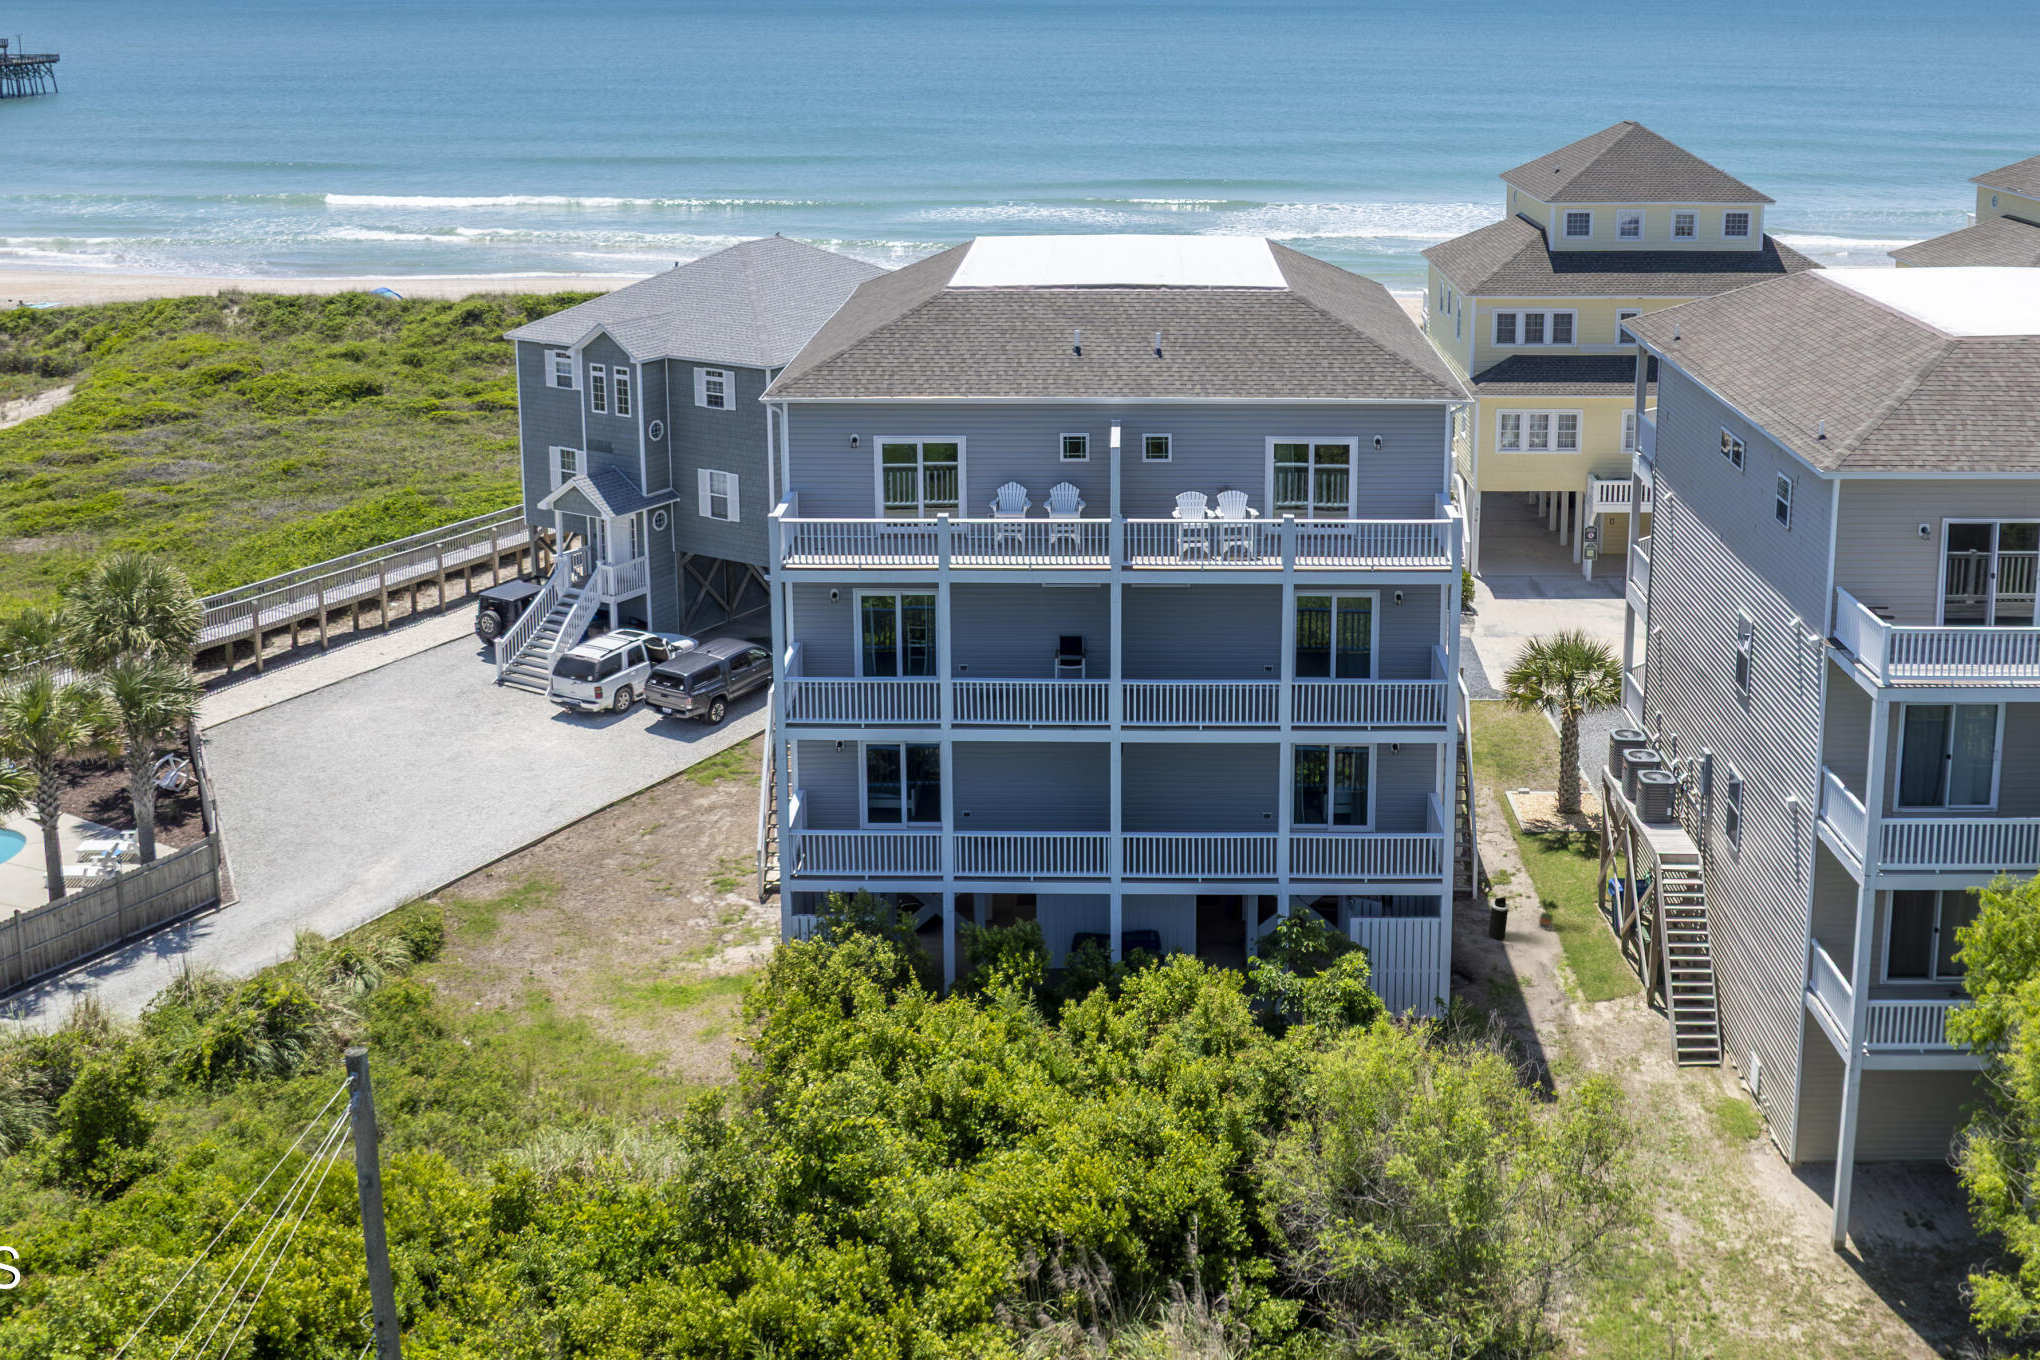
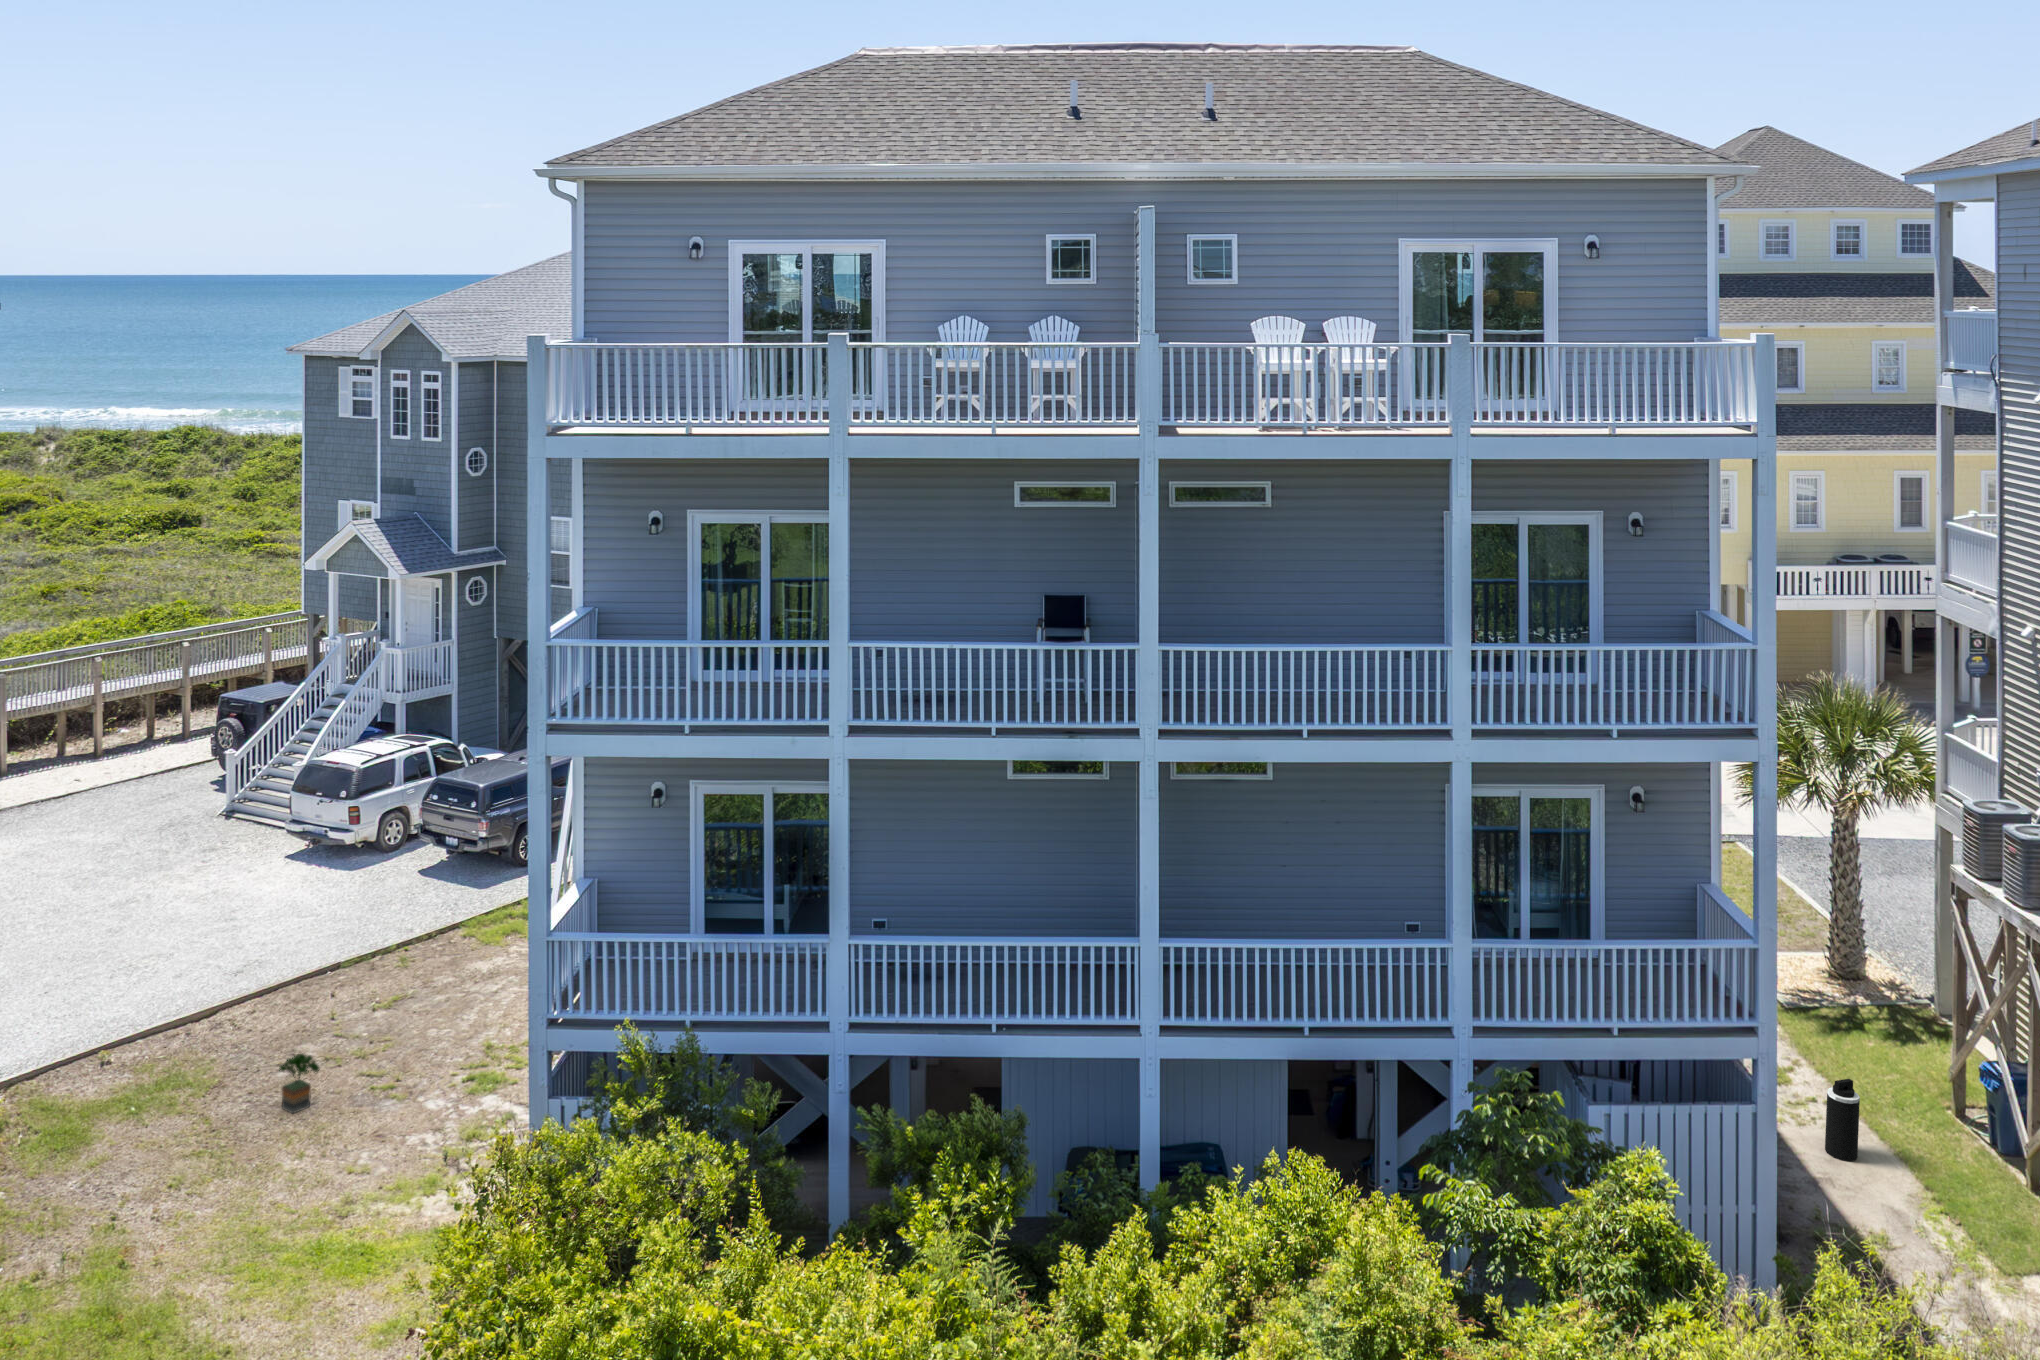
potted tree: present [1537,899,1558,930] -> present [279,1053,320,1113]

